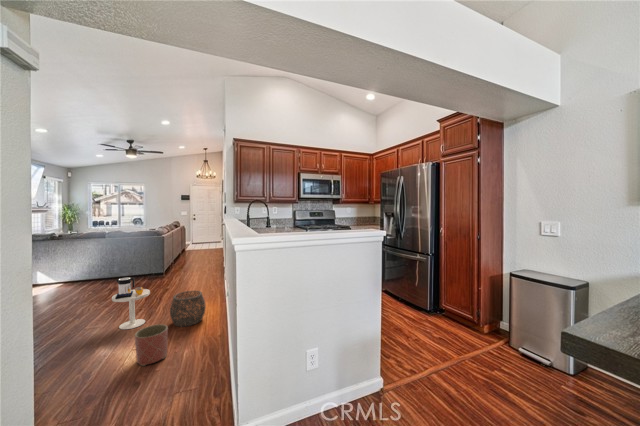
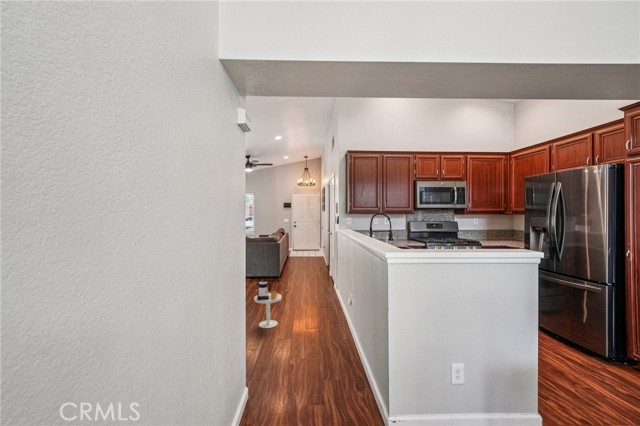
woven basket: present [170,291,206,327] -> none [299,299,329,333]
planter: present [135,324,168,366] -> none [282,328,306,364]

